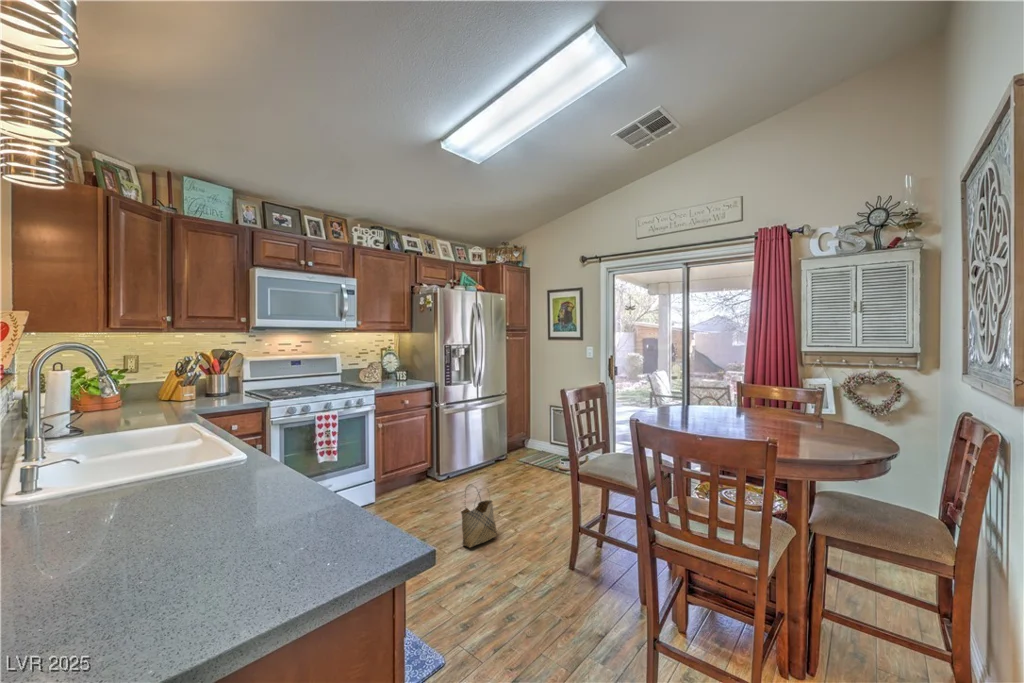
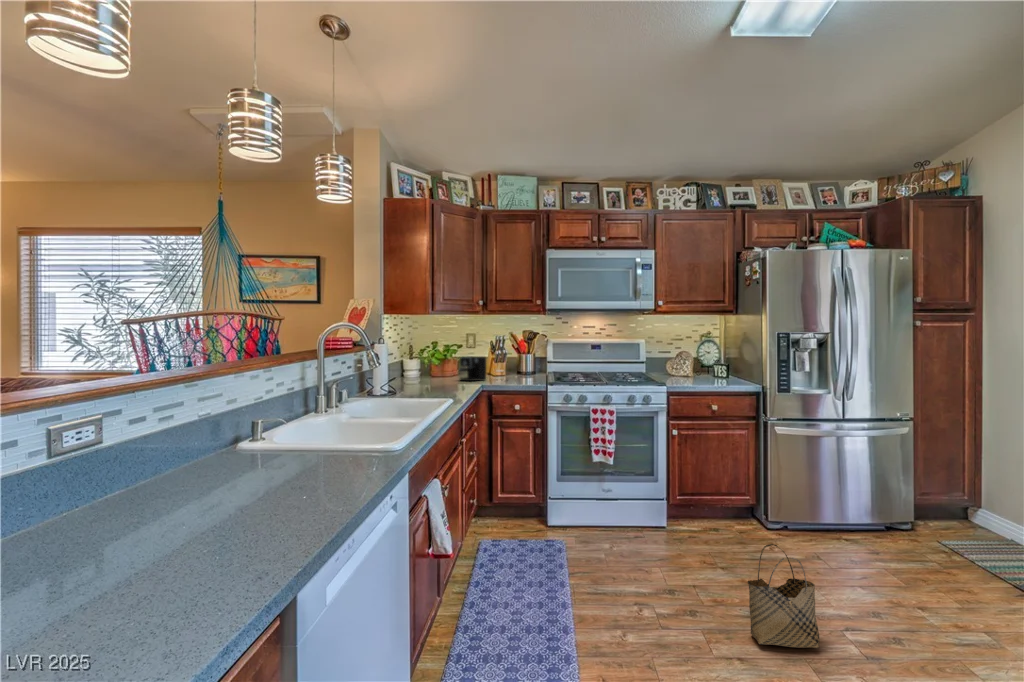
coffee maker: none [155,378,224,408] -> present [459,357,486,381]

